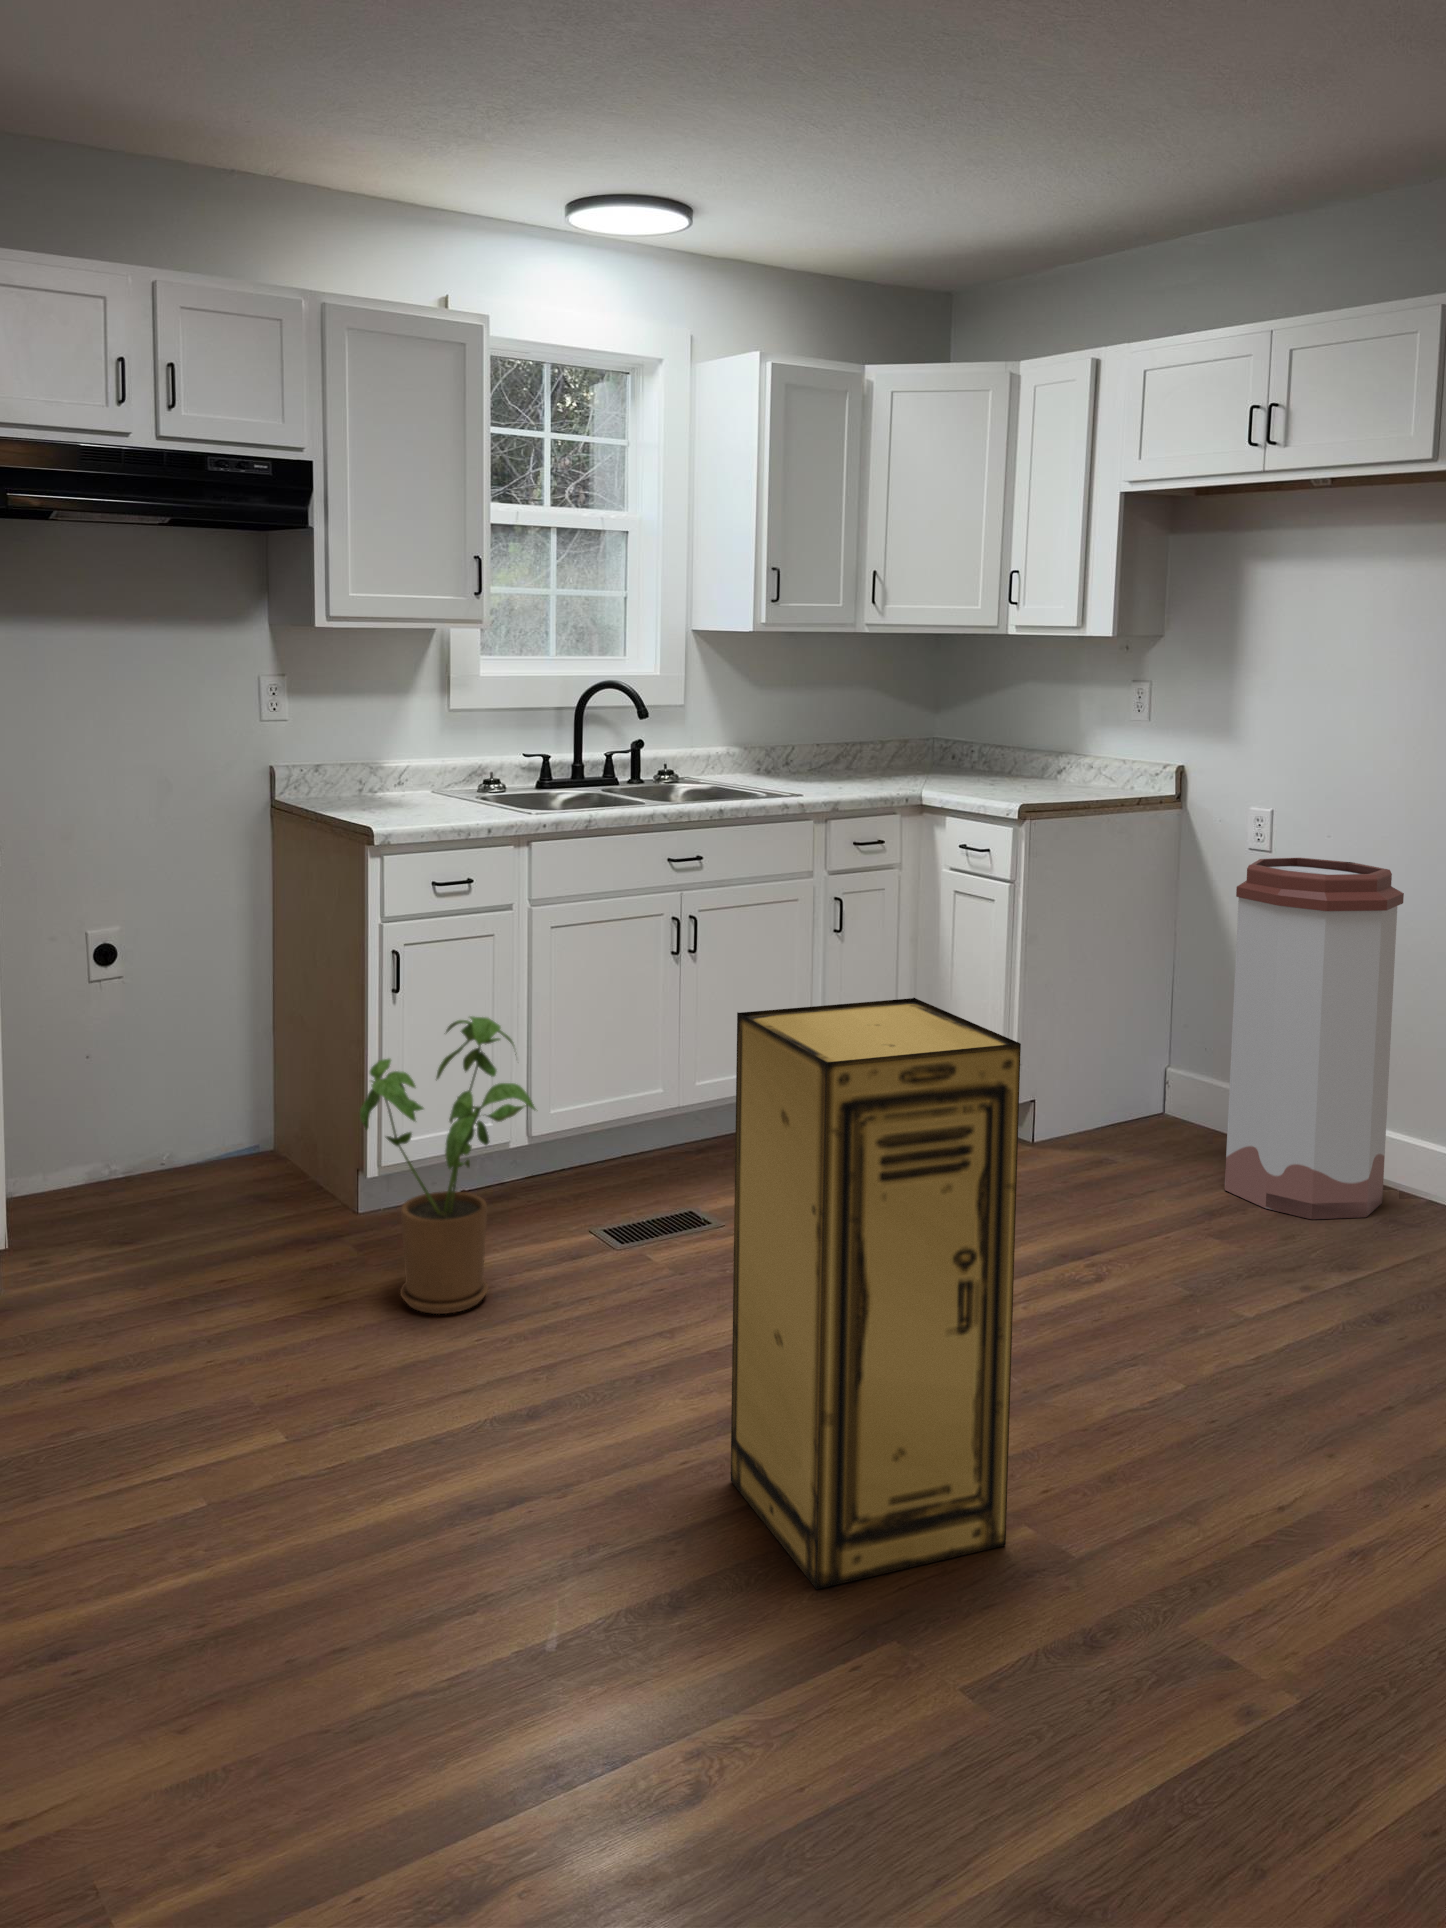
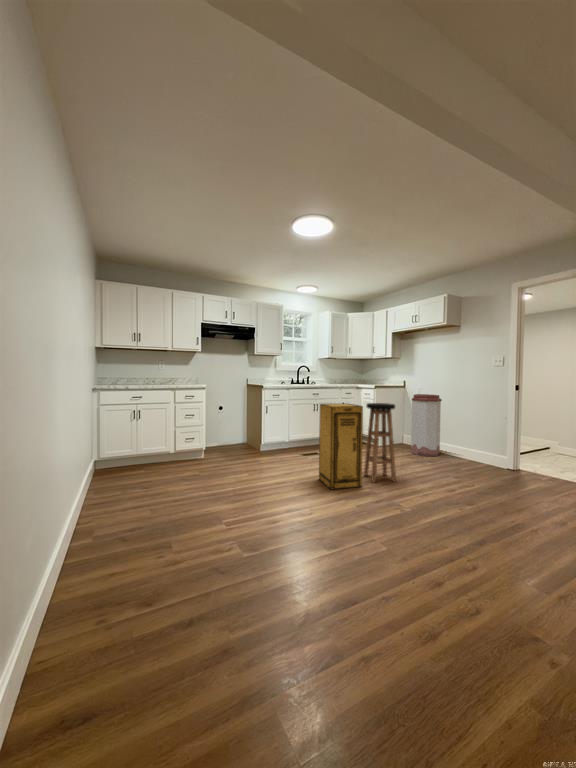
bar stool: none [999,980,1204,1492] -> present [364,403,396,482]
house plant: present [360,1016,536,1314] -> none [261,414,290,462]

